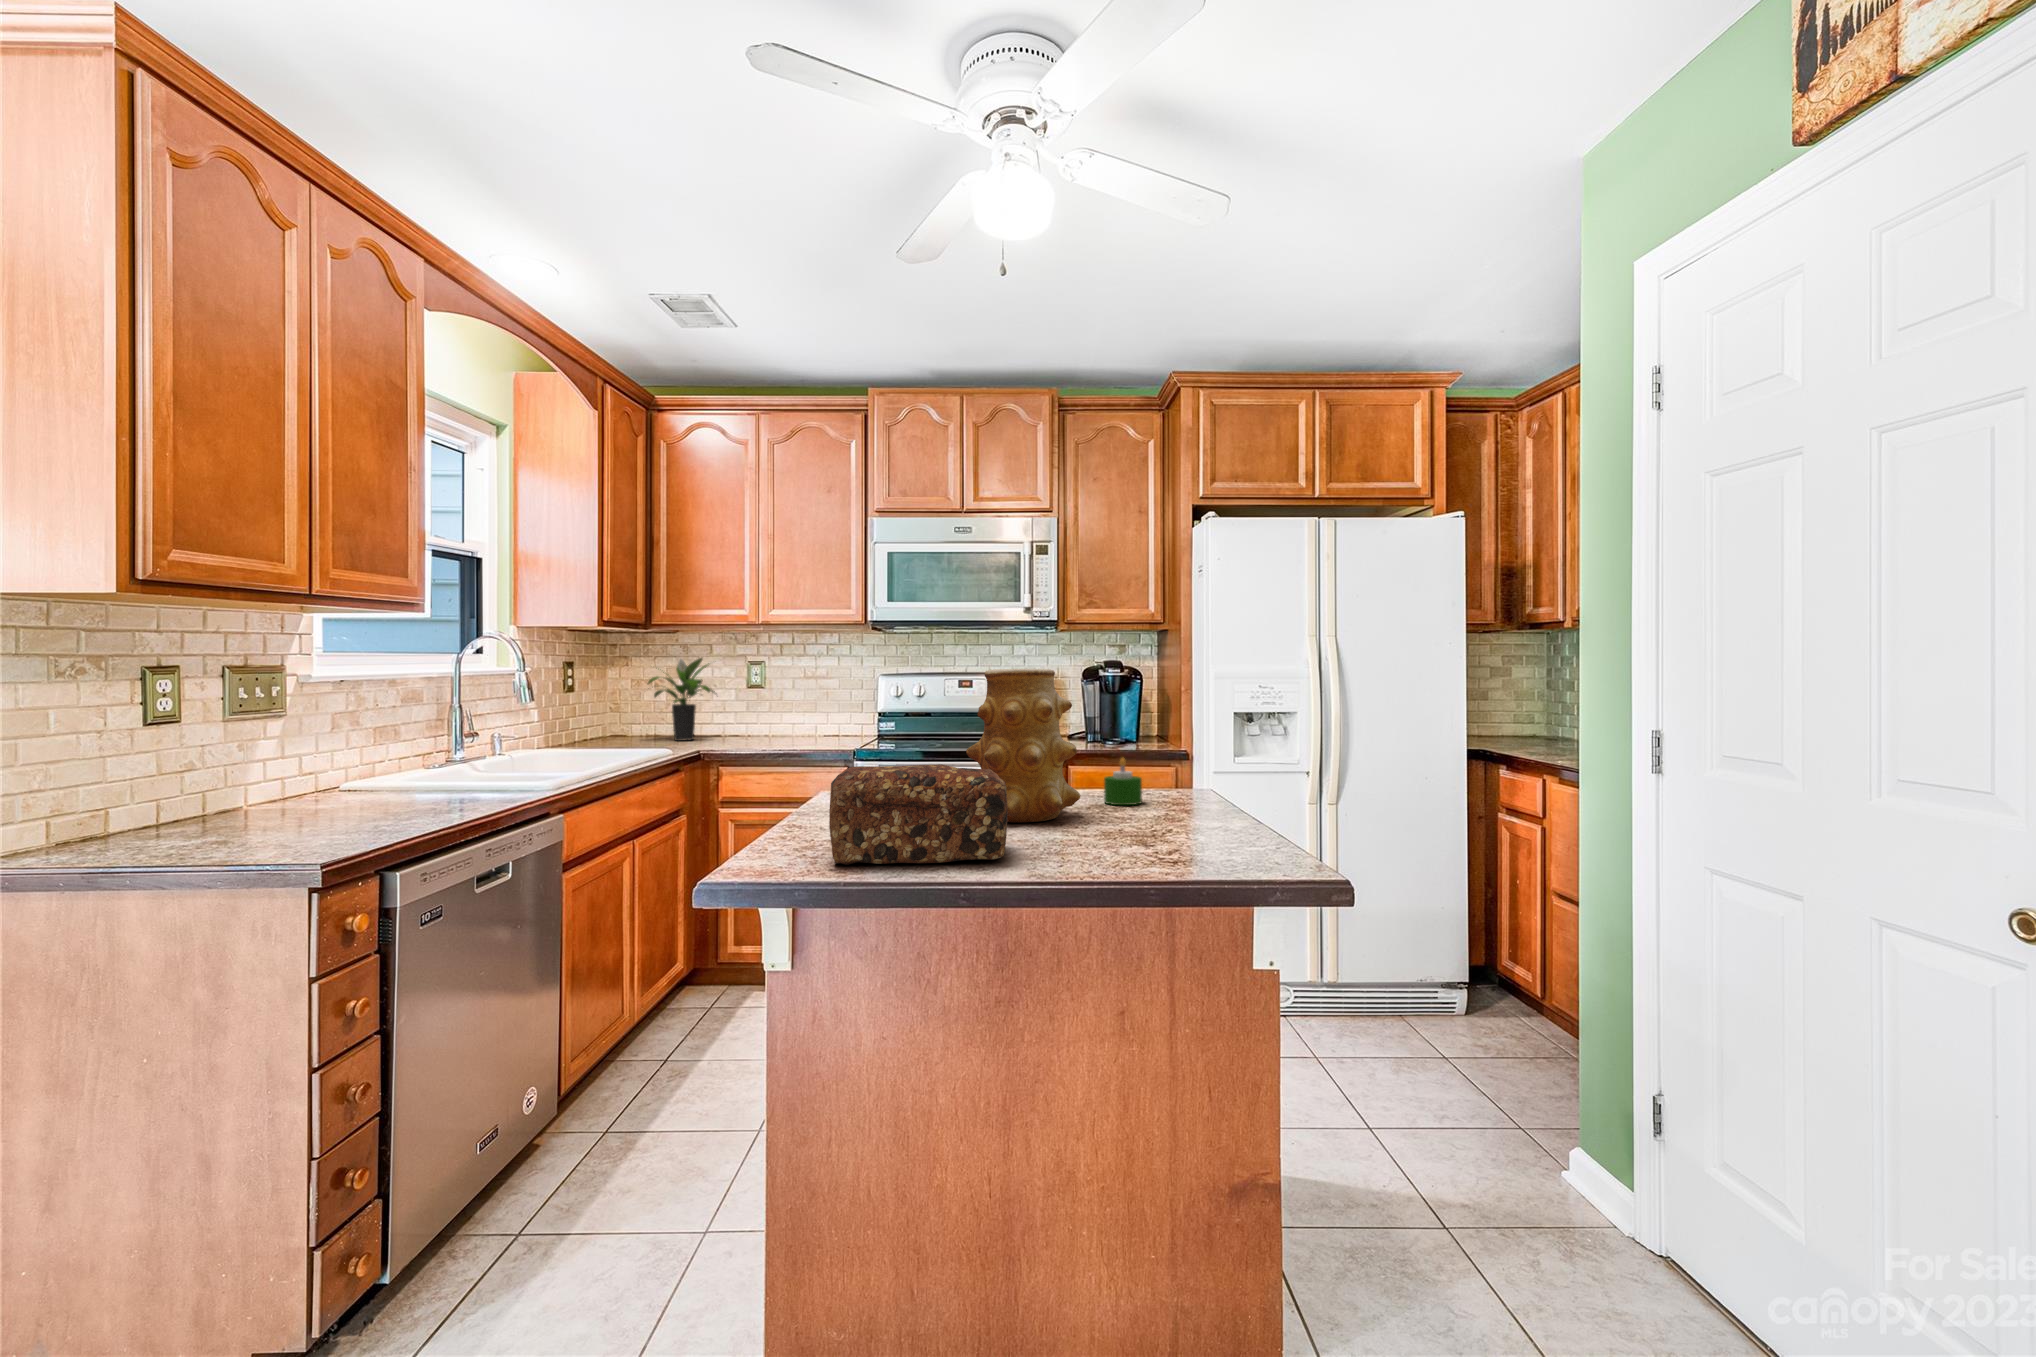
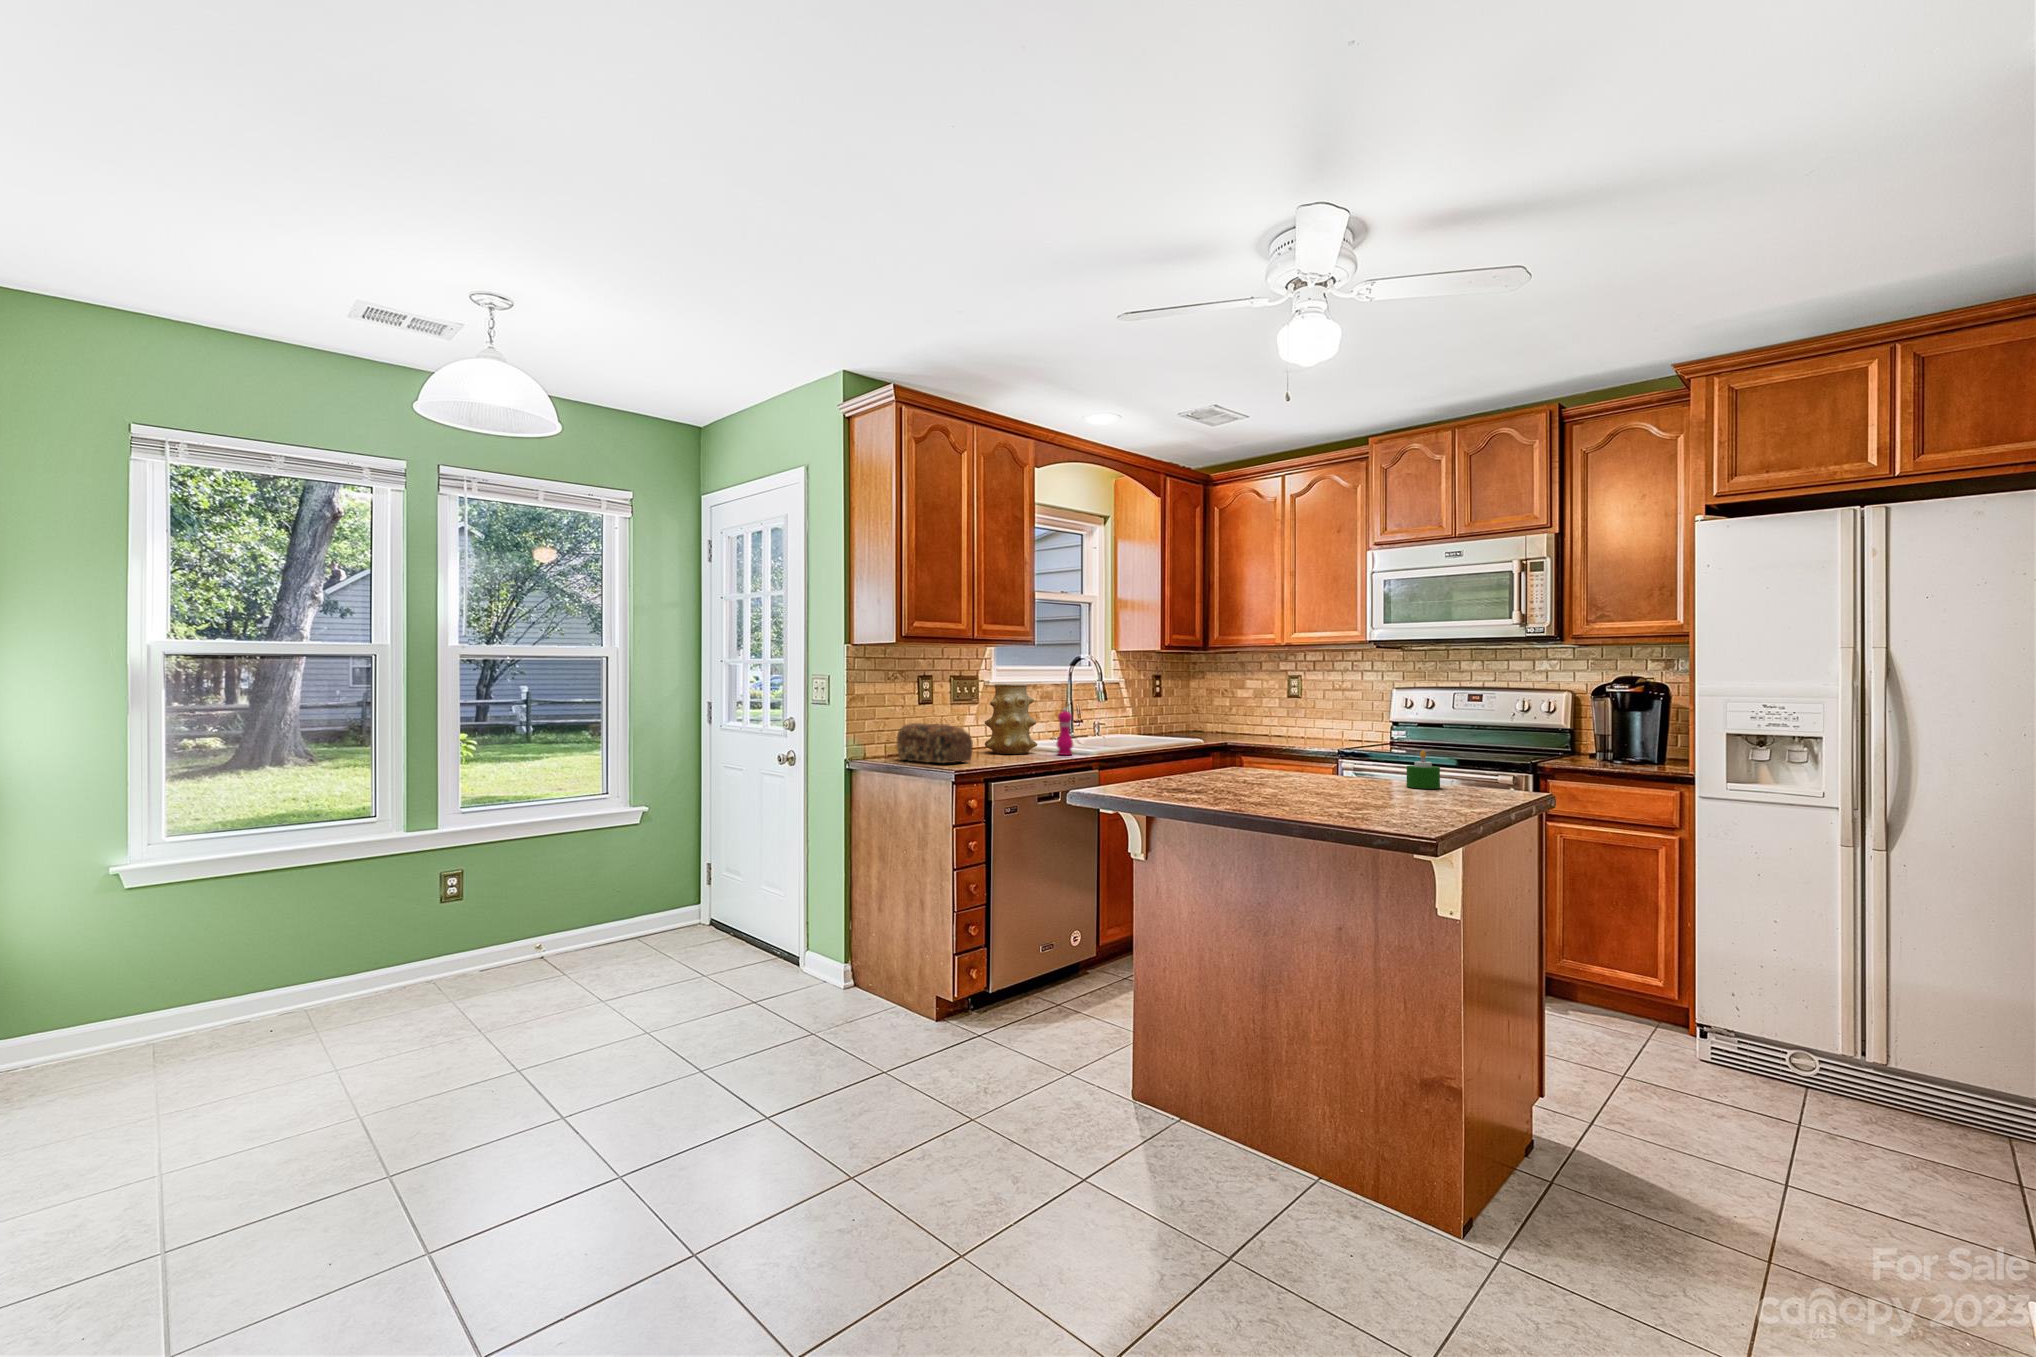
potted plant: present [648,658,715,741] -> none [1207,672,1263,736]
vase: present [966,669,1080,822] -> present [985,683,1037,754]
pepper mill: none [478,718,511,798] -> present [1057,708,1073,755]
bread loaf: present [829,764,1008,865] -> present [897,723,973,763]

